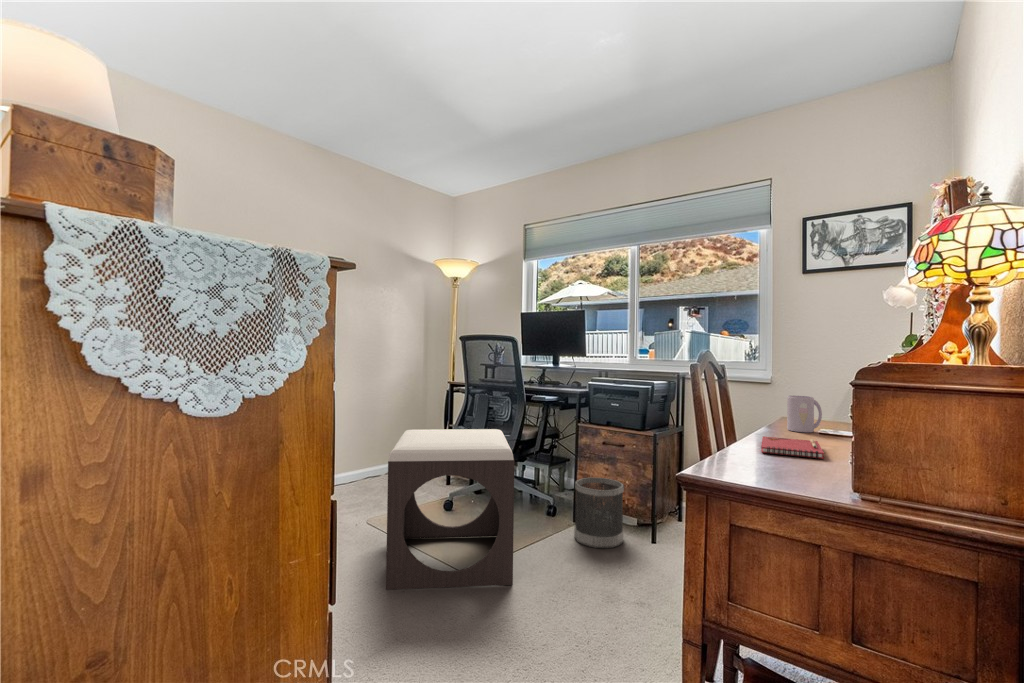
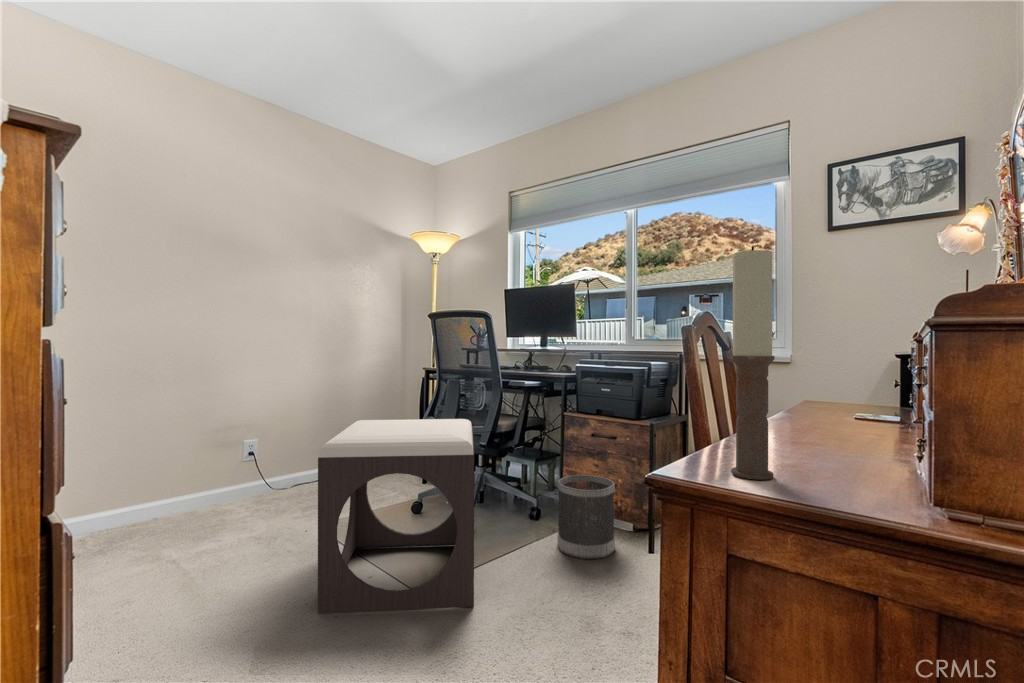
candle: none [731,332,758,480] -> present [731,246,775,480]
mug: present [787,396,822,433] -> none [813,369,859,415]
notebook: present [761,436,824,459] -> none [779,419,871,448]

